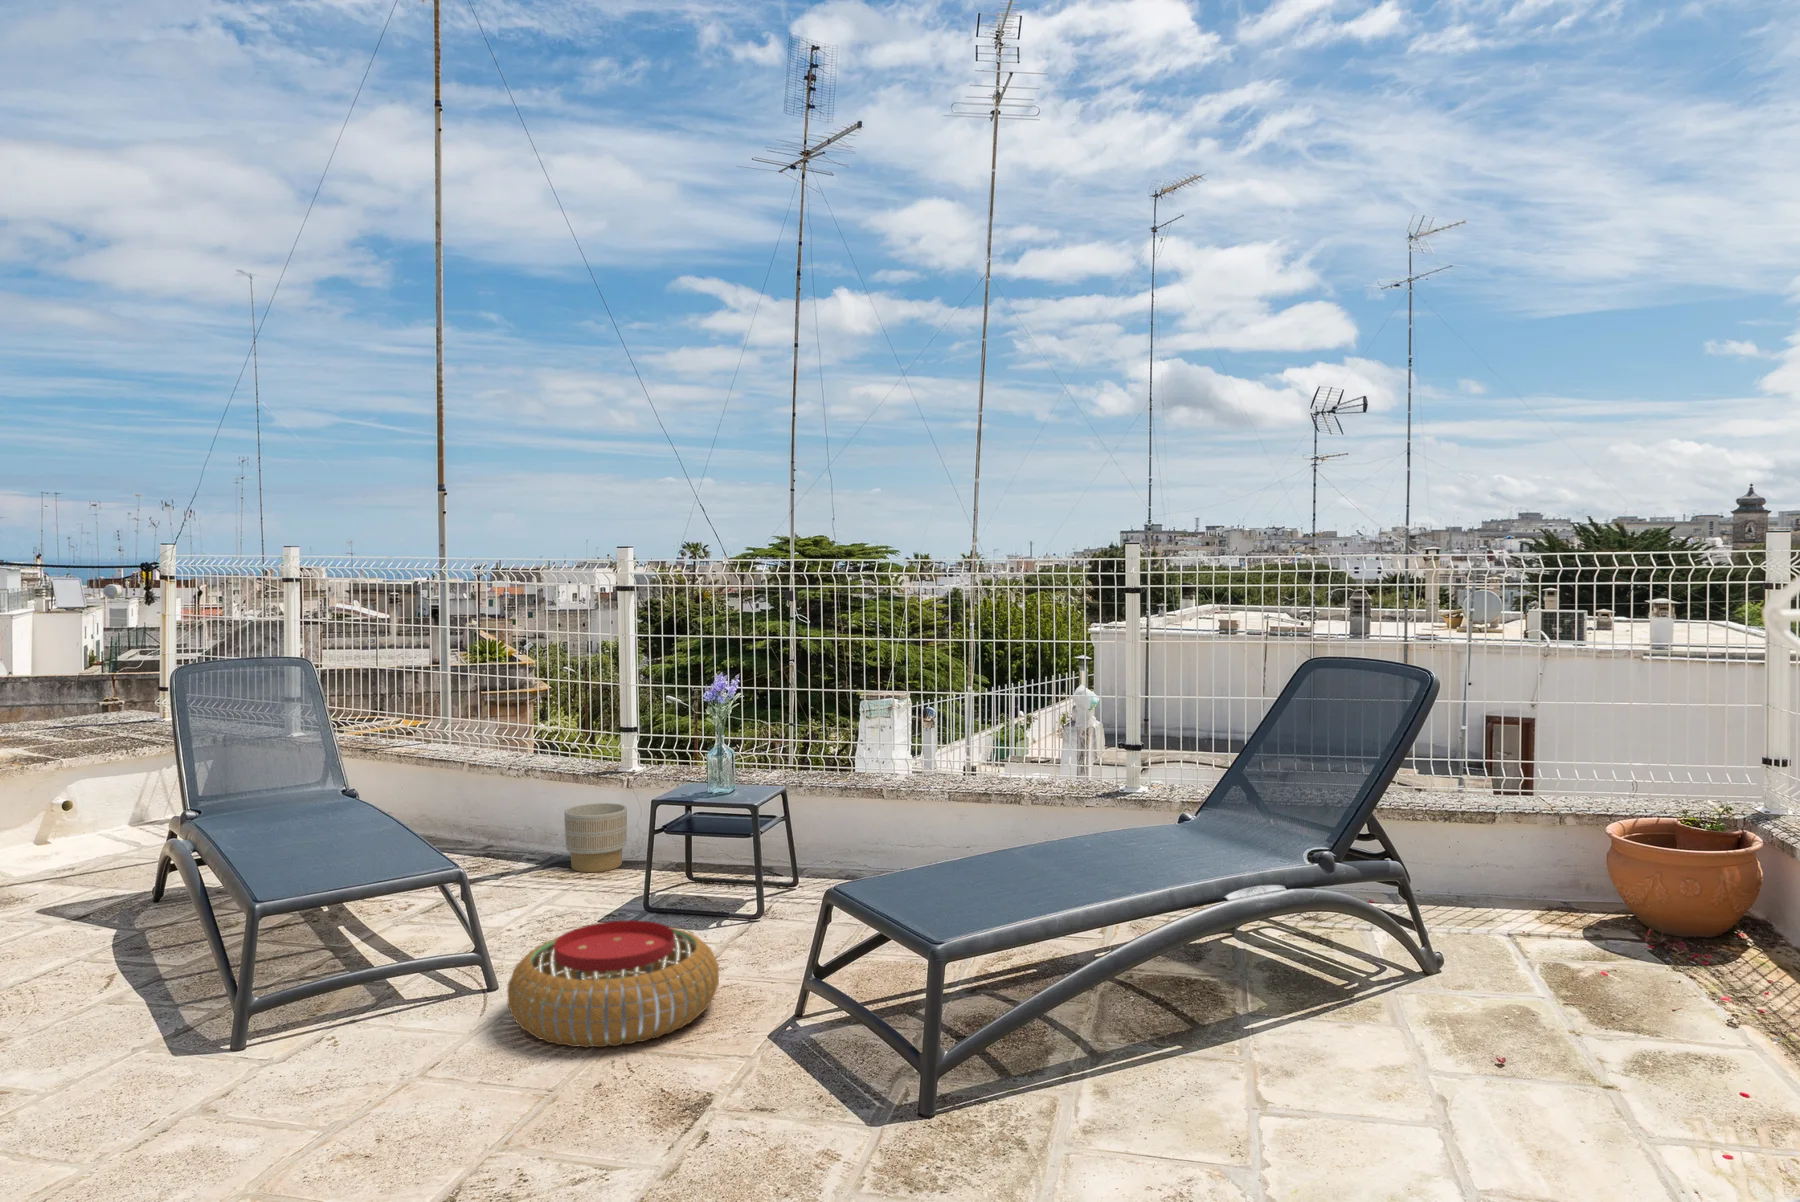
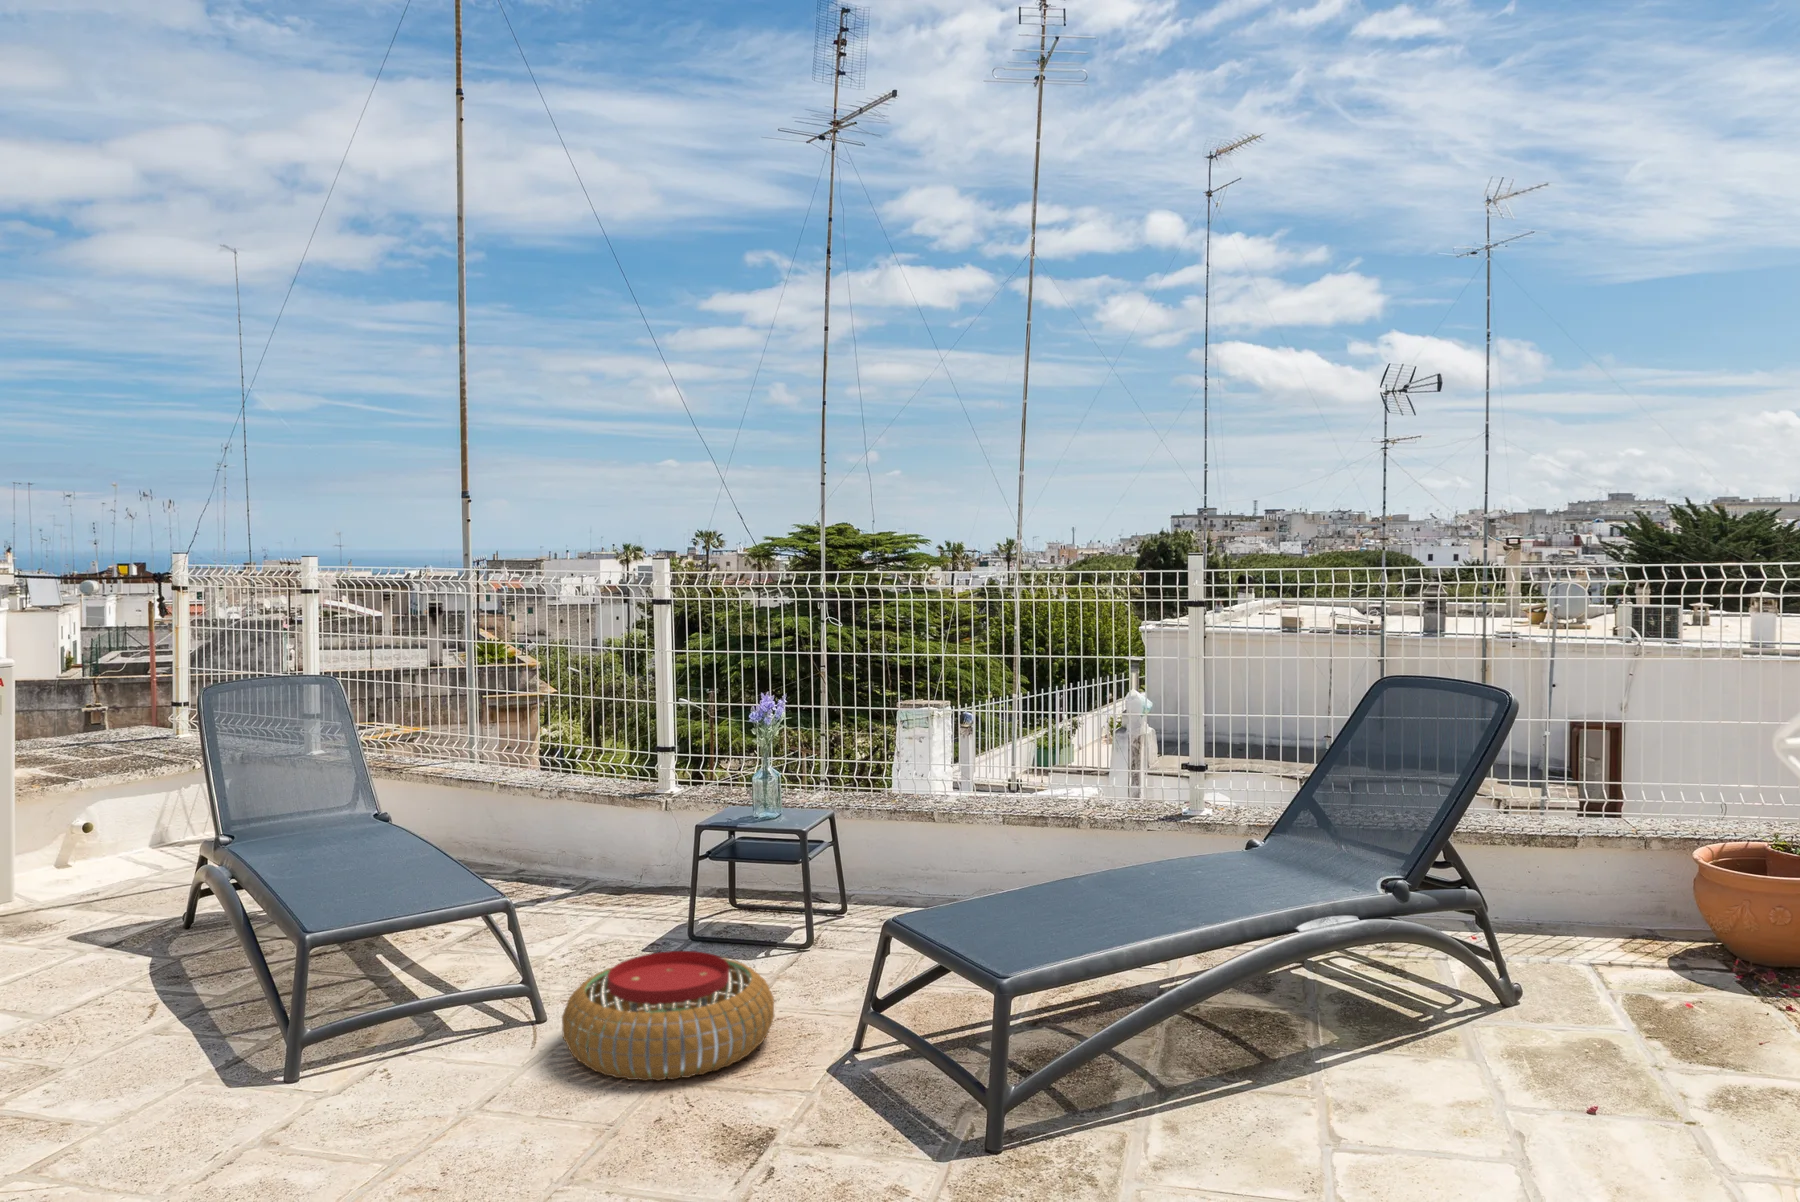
planter: present [564,803,627,872] -> none [599,825,663,898]

